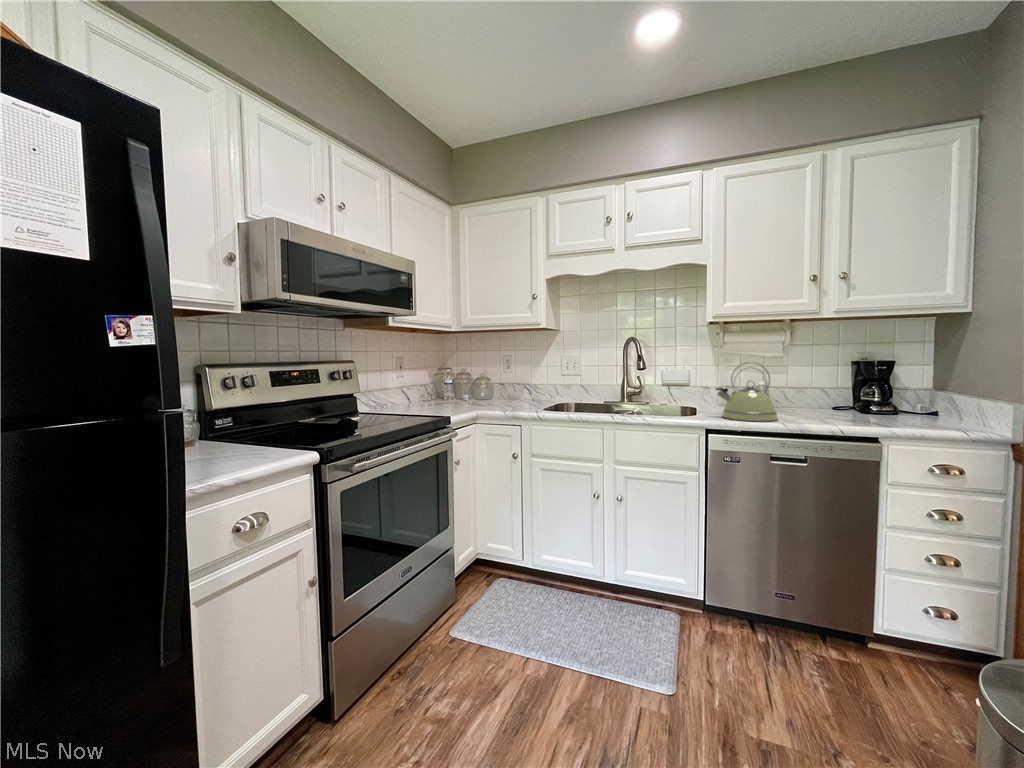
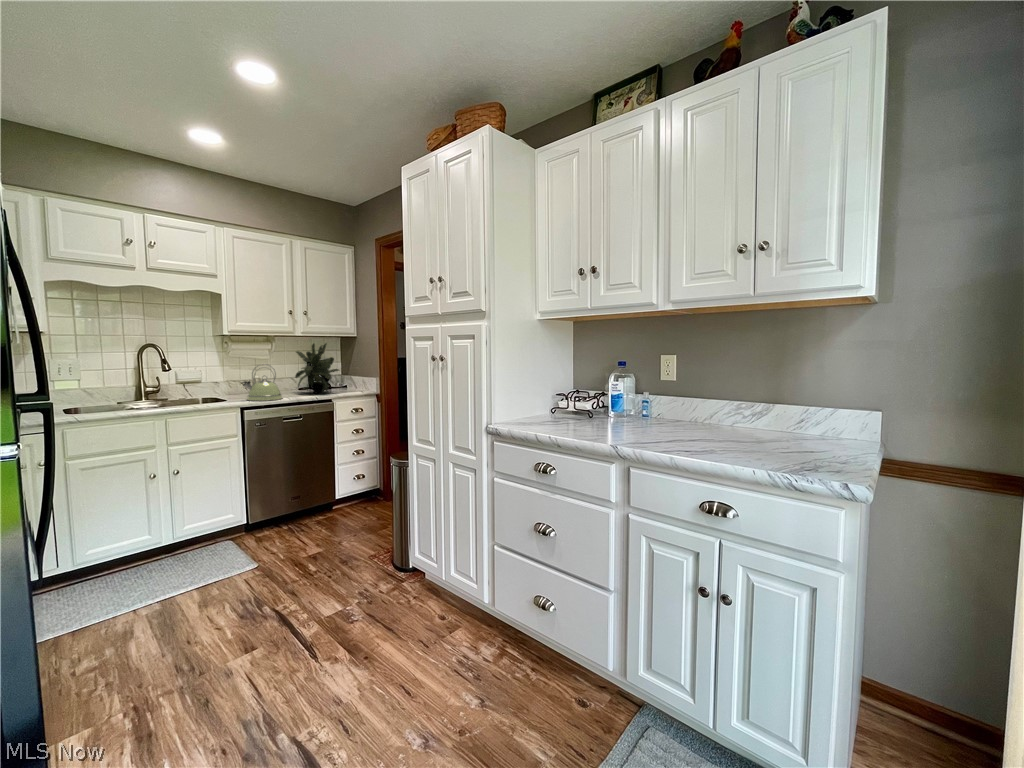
potted plant: none [818,324,912,419] -> present [295,343,339,393]

